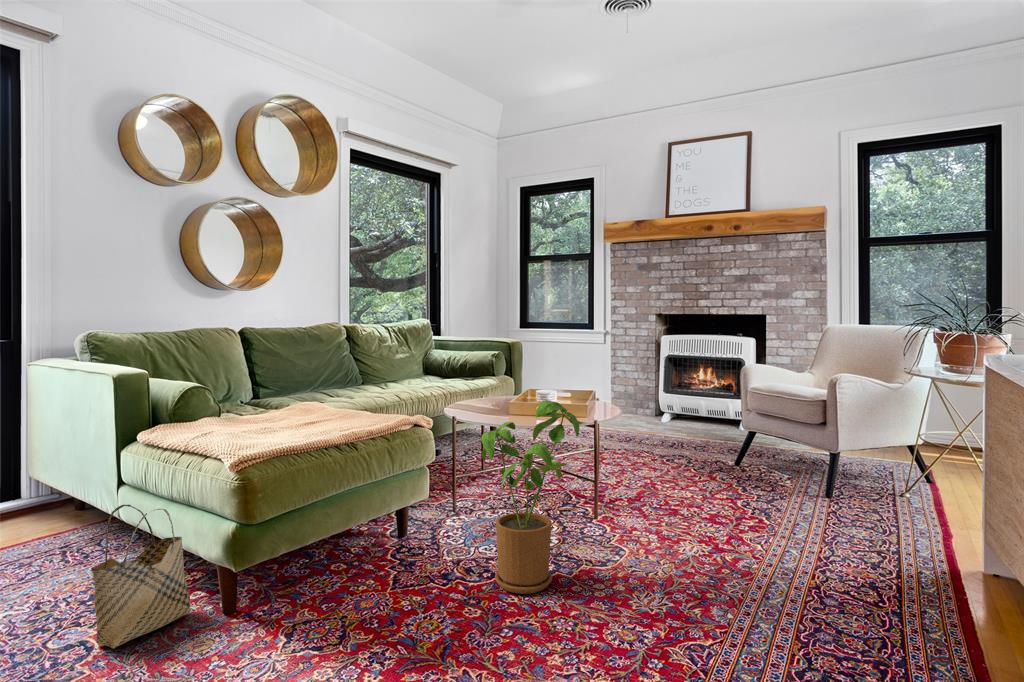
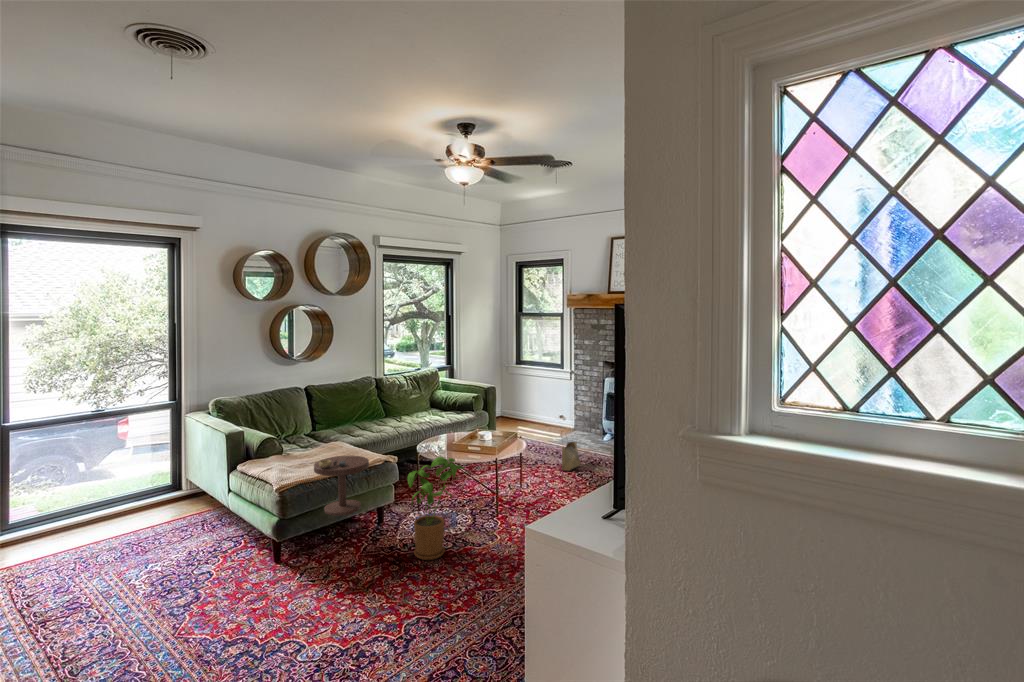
side table: none [304,407,408,592] -> present [314,456,369,516]
woven basket: present [91,505,190,648] -> present [561,442,580,471]

